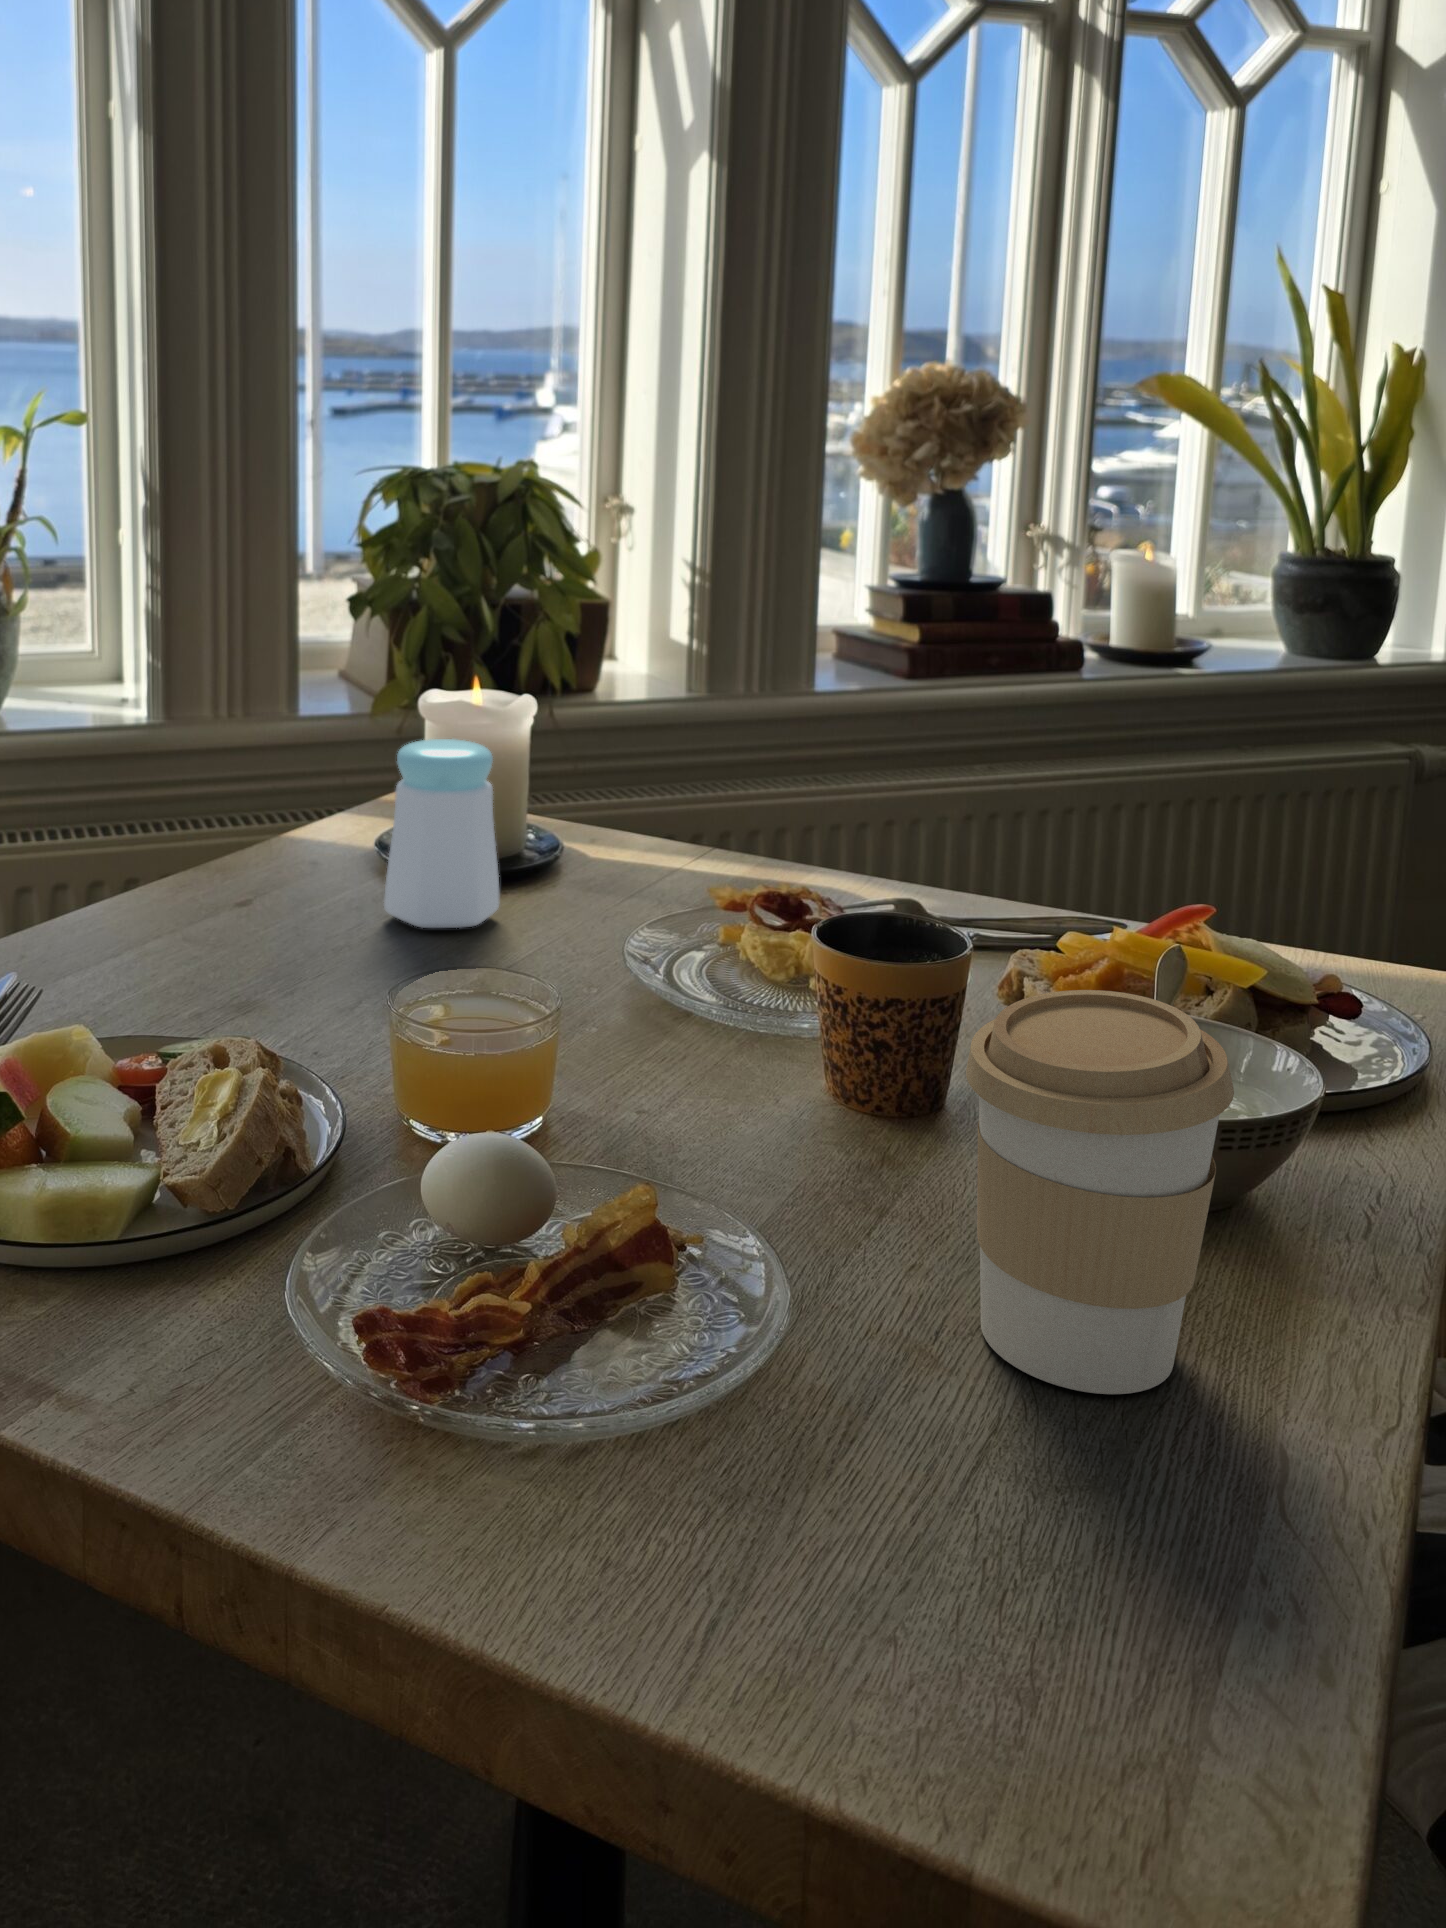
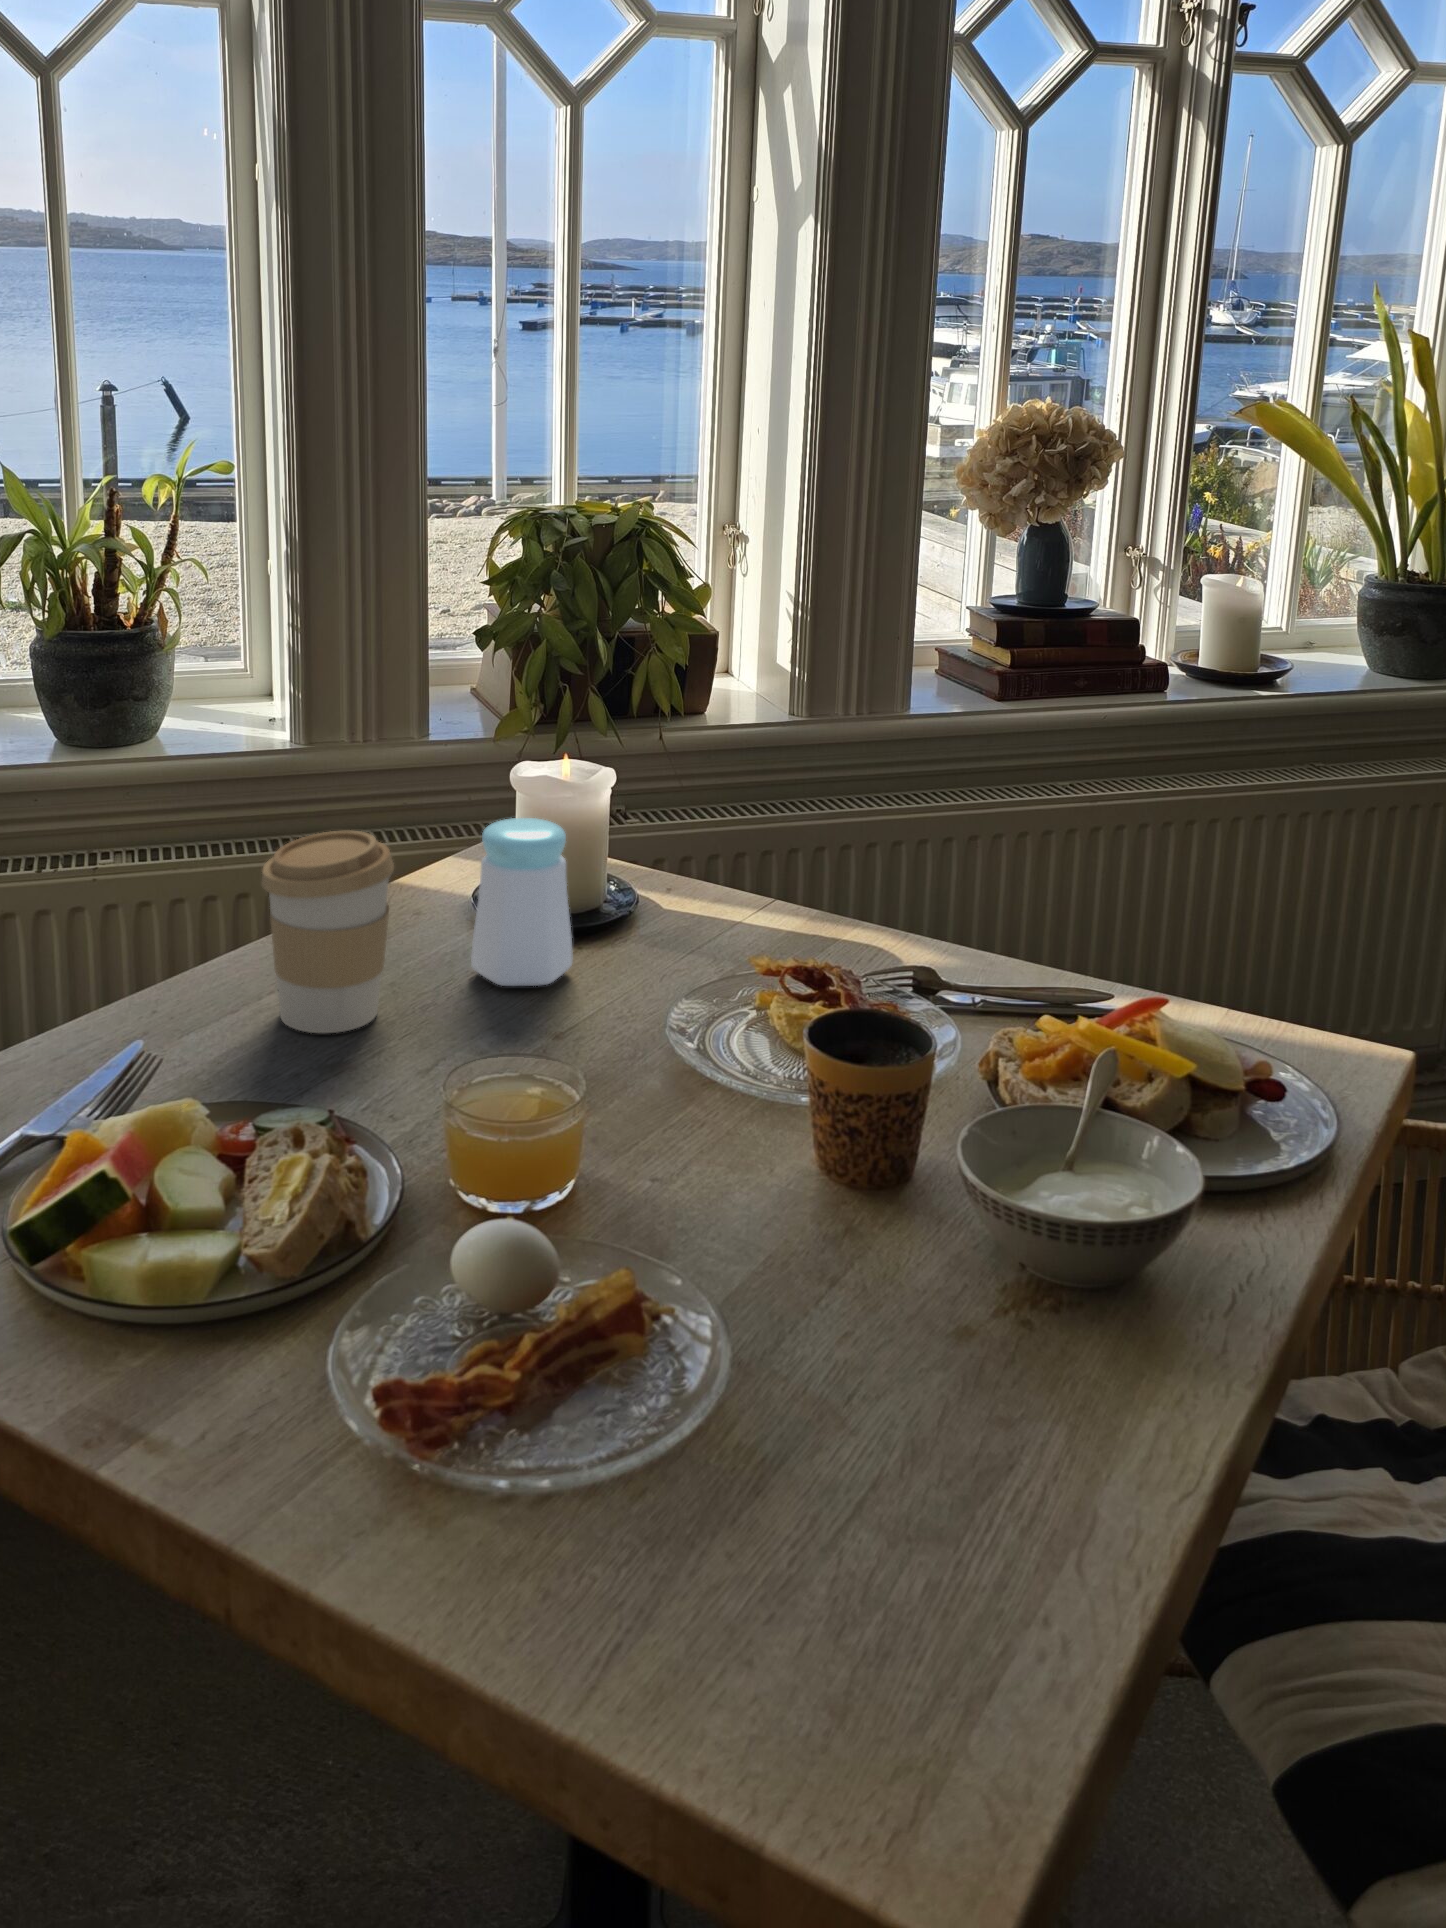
coffee cup: present [966,990,1234,1394] -> present [261,830,394,1033]

